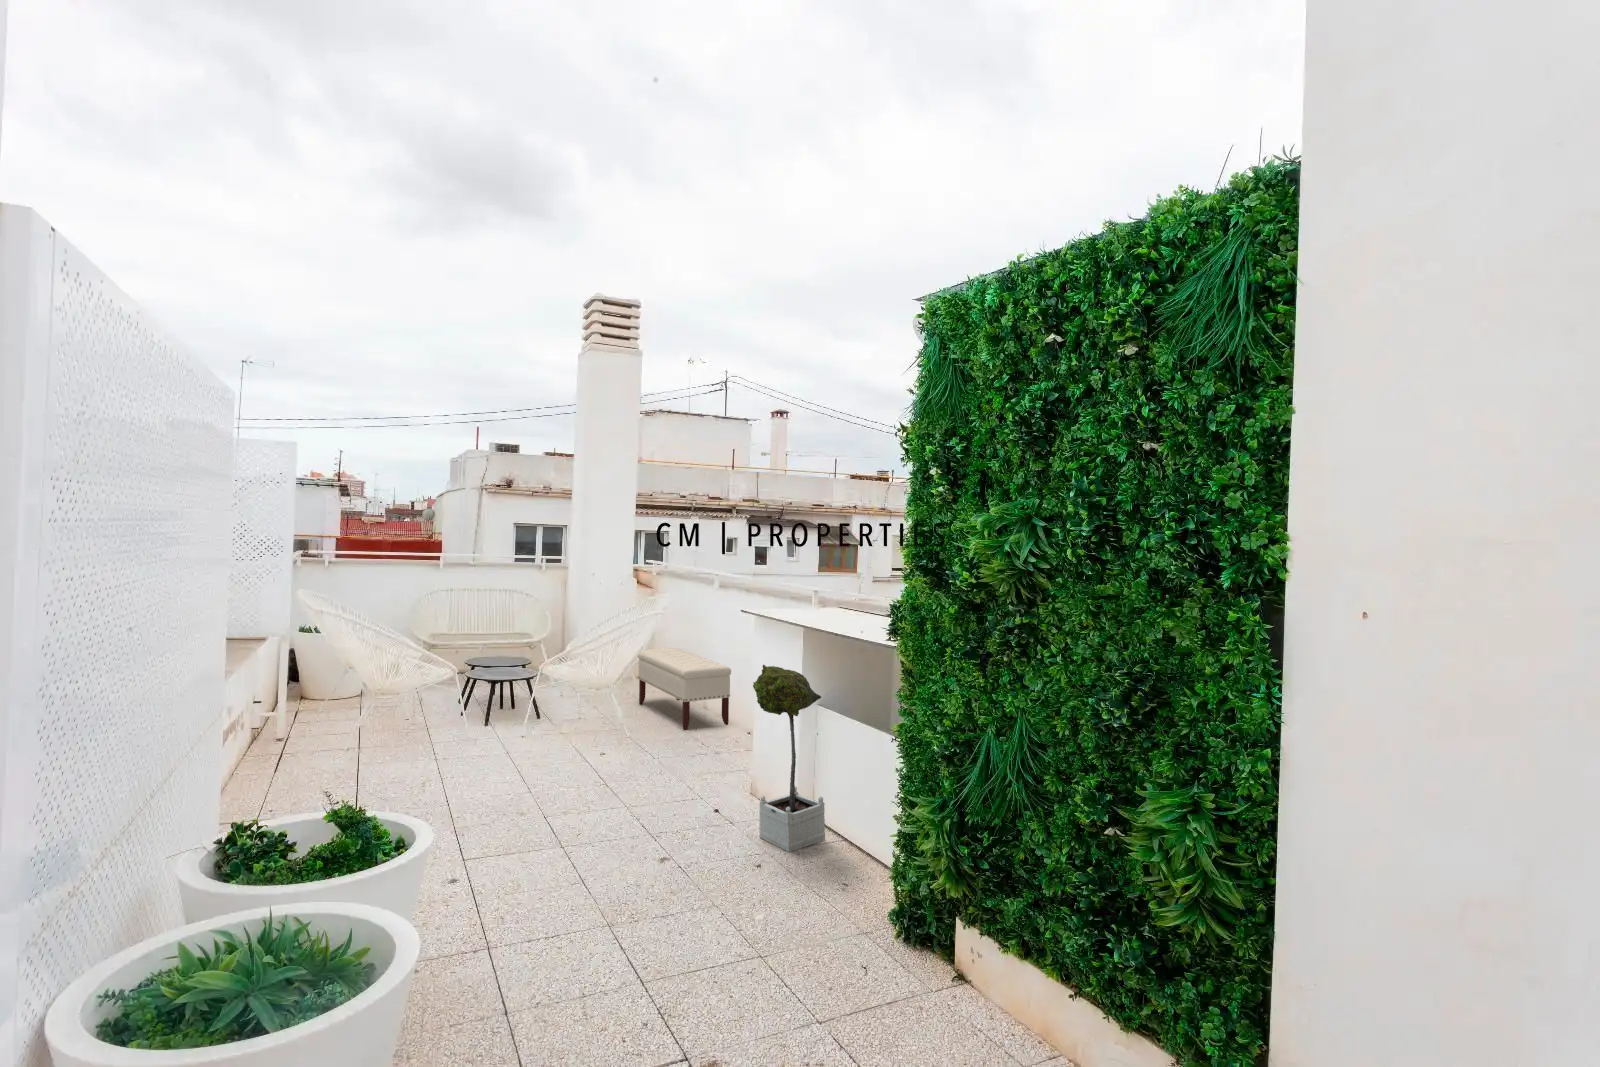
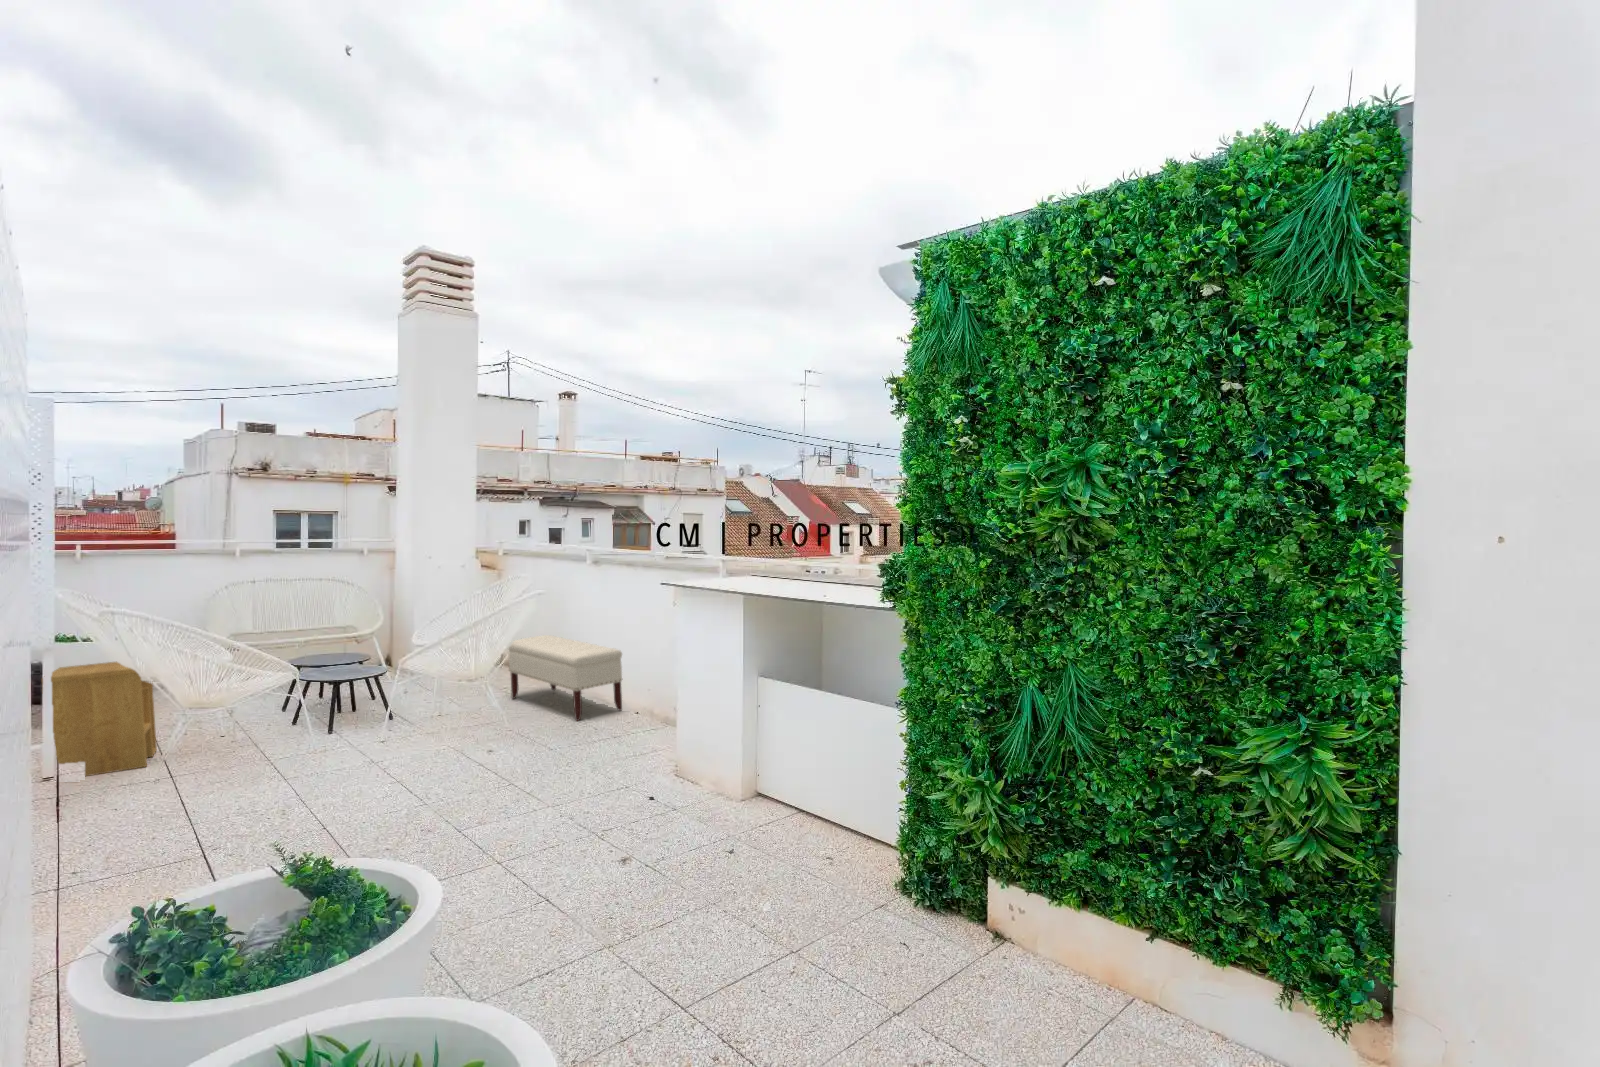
side table: none [272,639,354,732] -> present [51,662,157,776]
potted tree: present [753,665,825,852] -> none [704,642,789,835]

